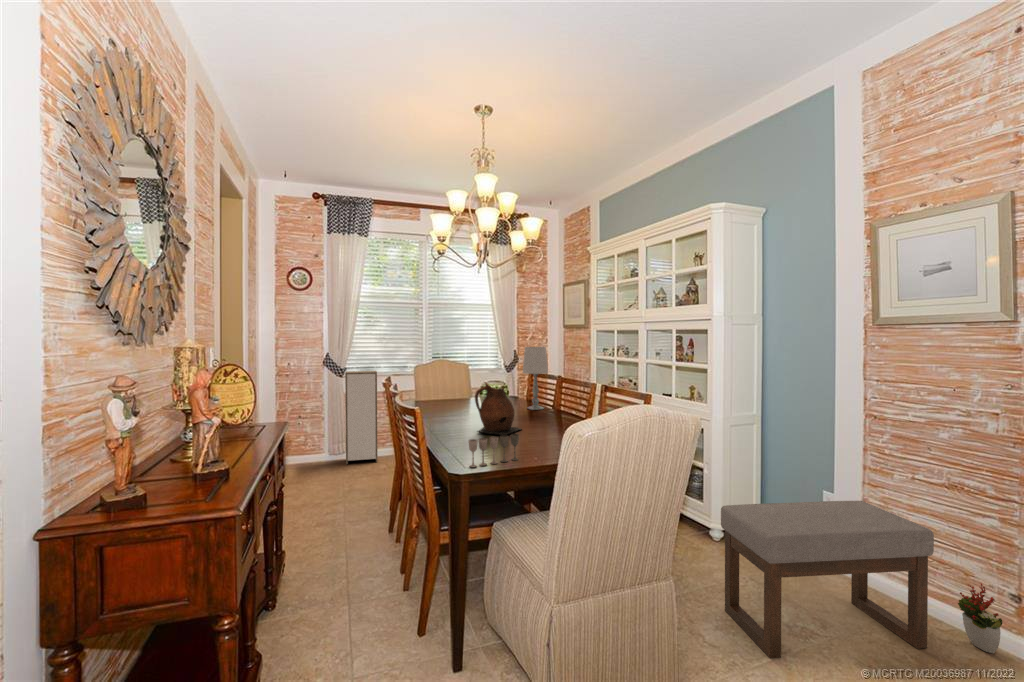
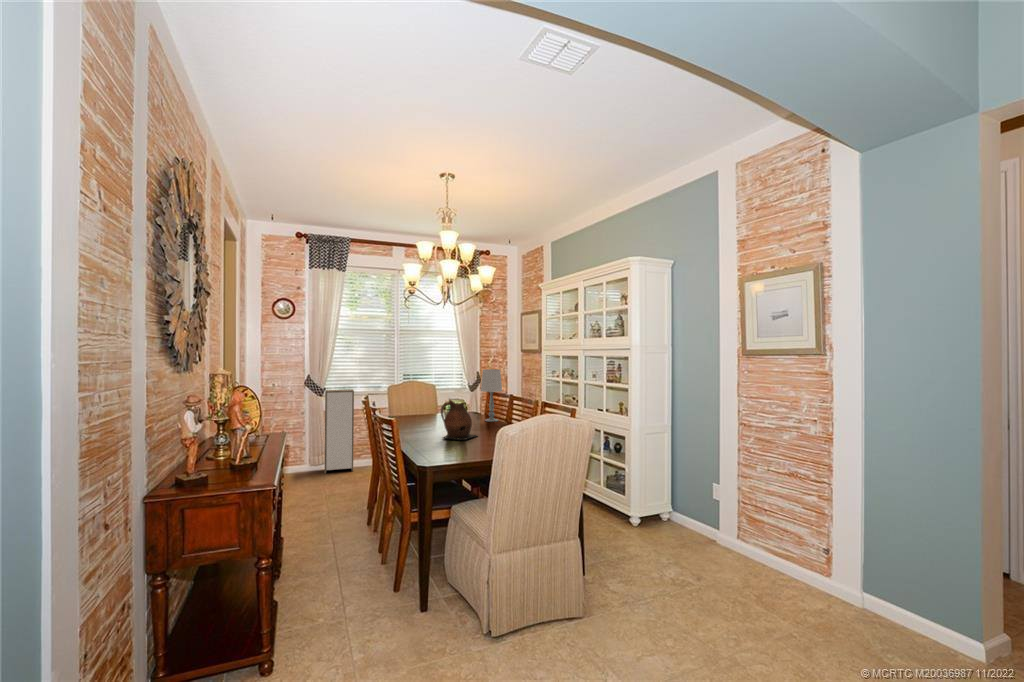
wine glass: present [469,434,519,467] -> none [435,437,473,461]
ottoman: present [721,501,934,658] -> none [628,487,772,600]
decorative plant: present [958,583,1002,654] -> none [792,543,819,593]

